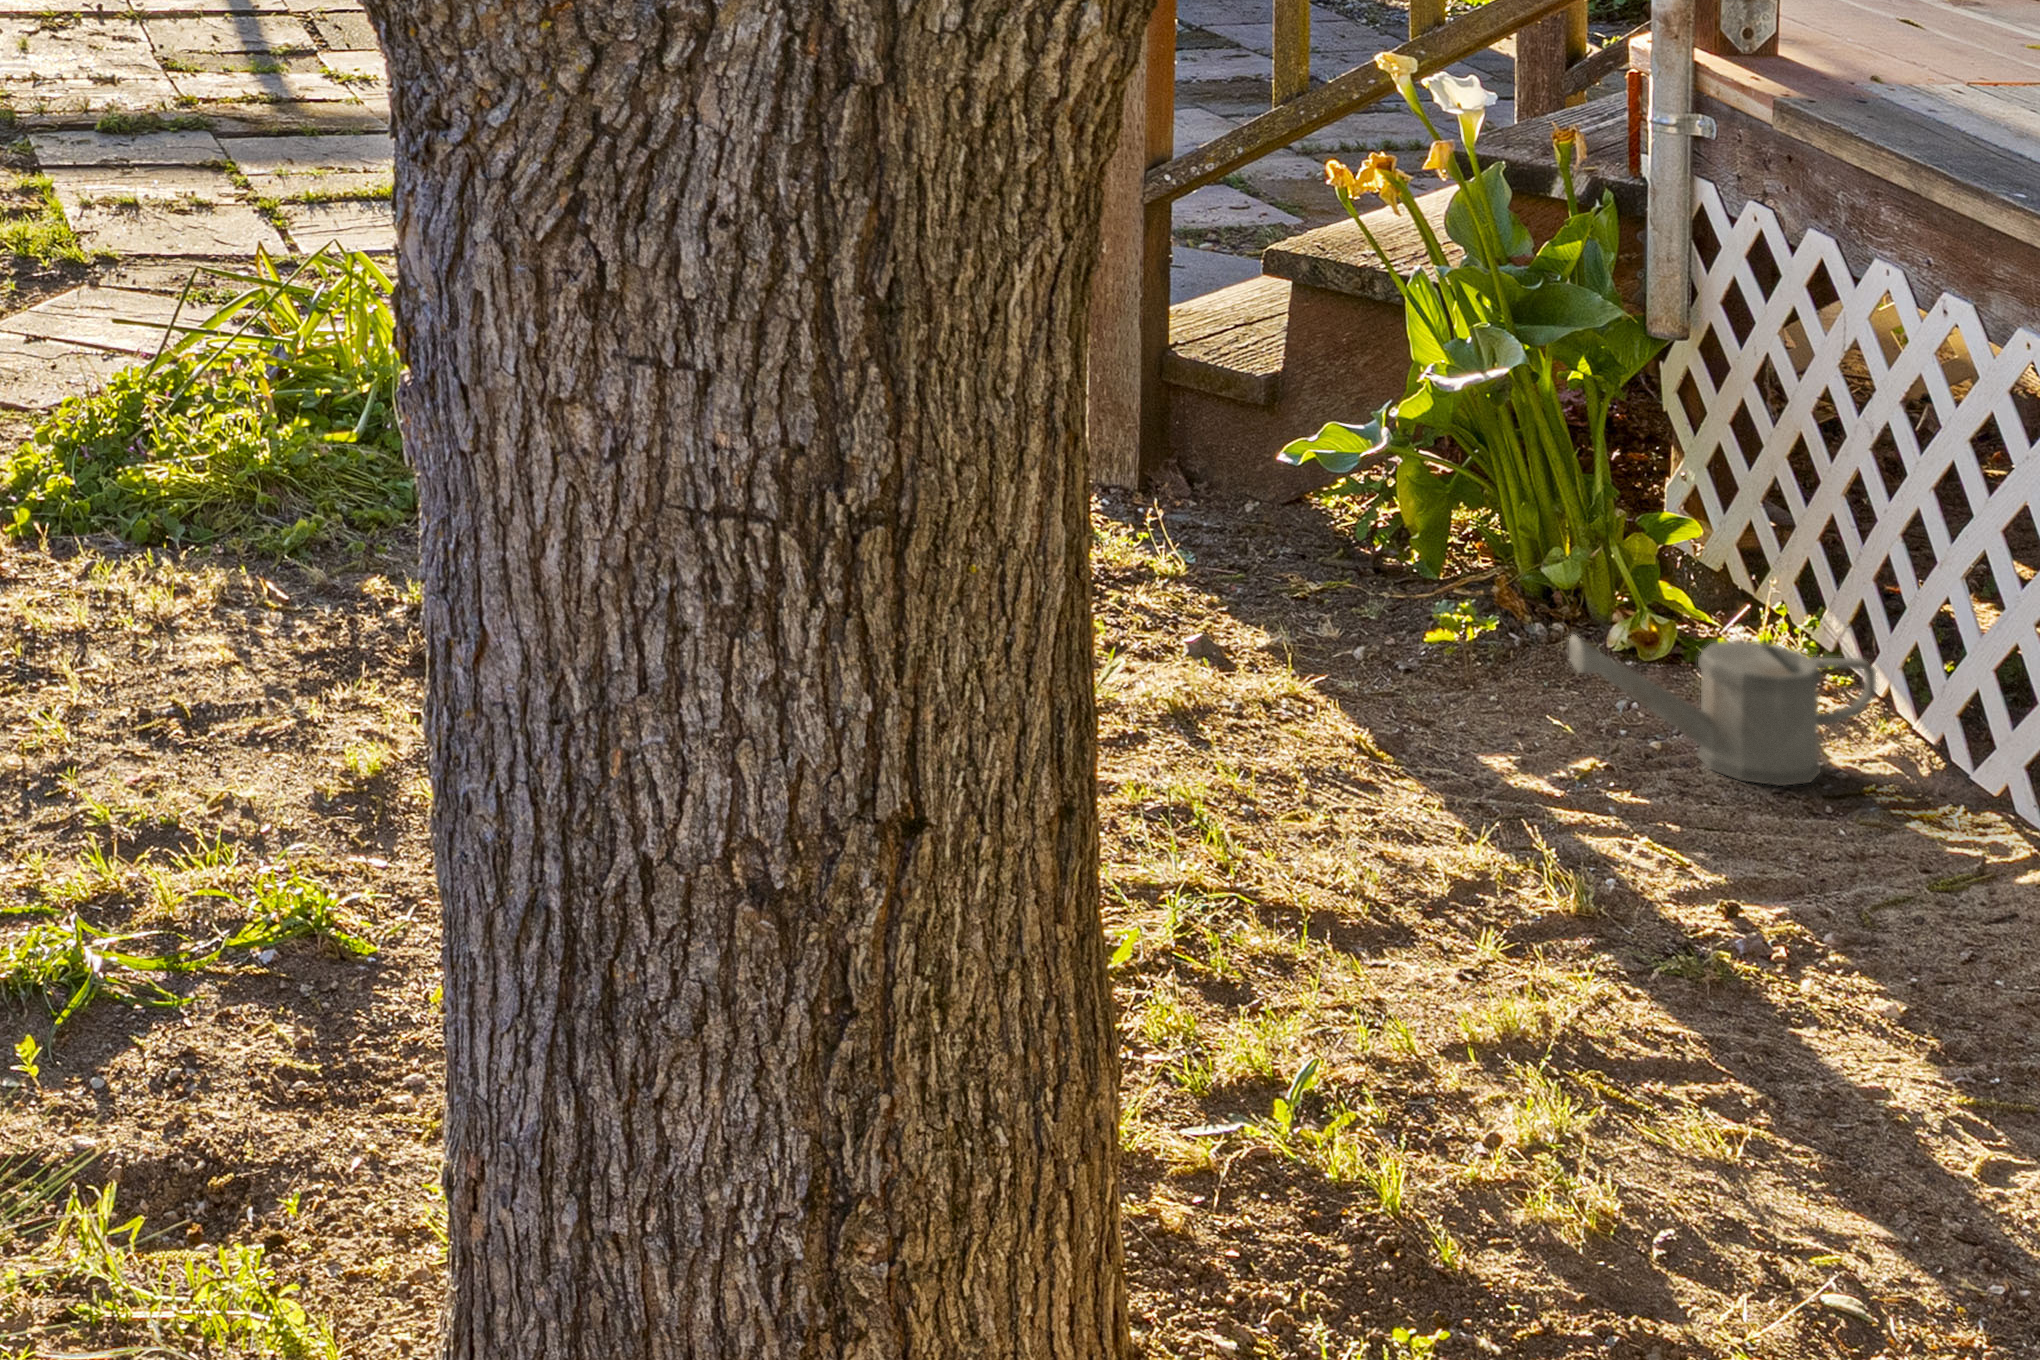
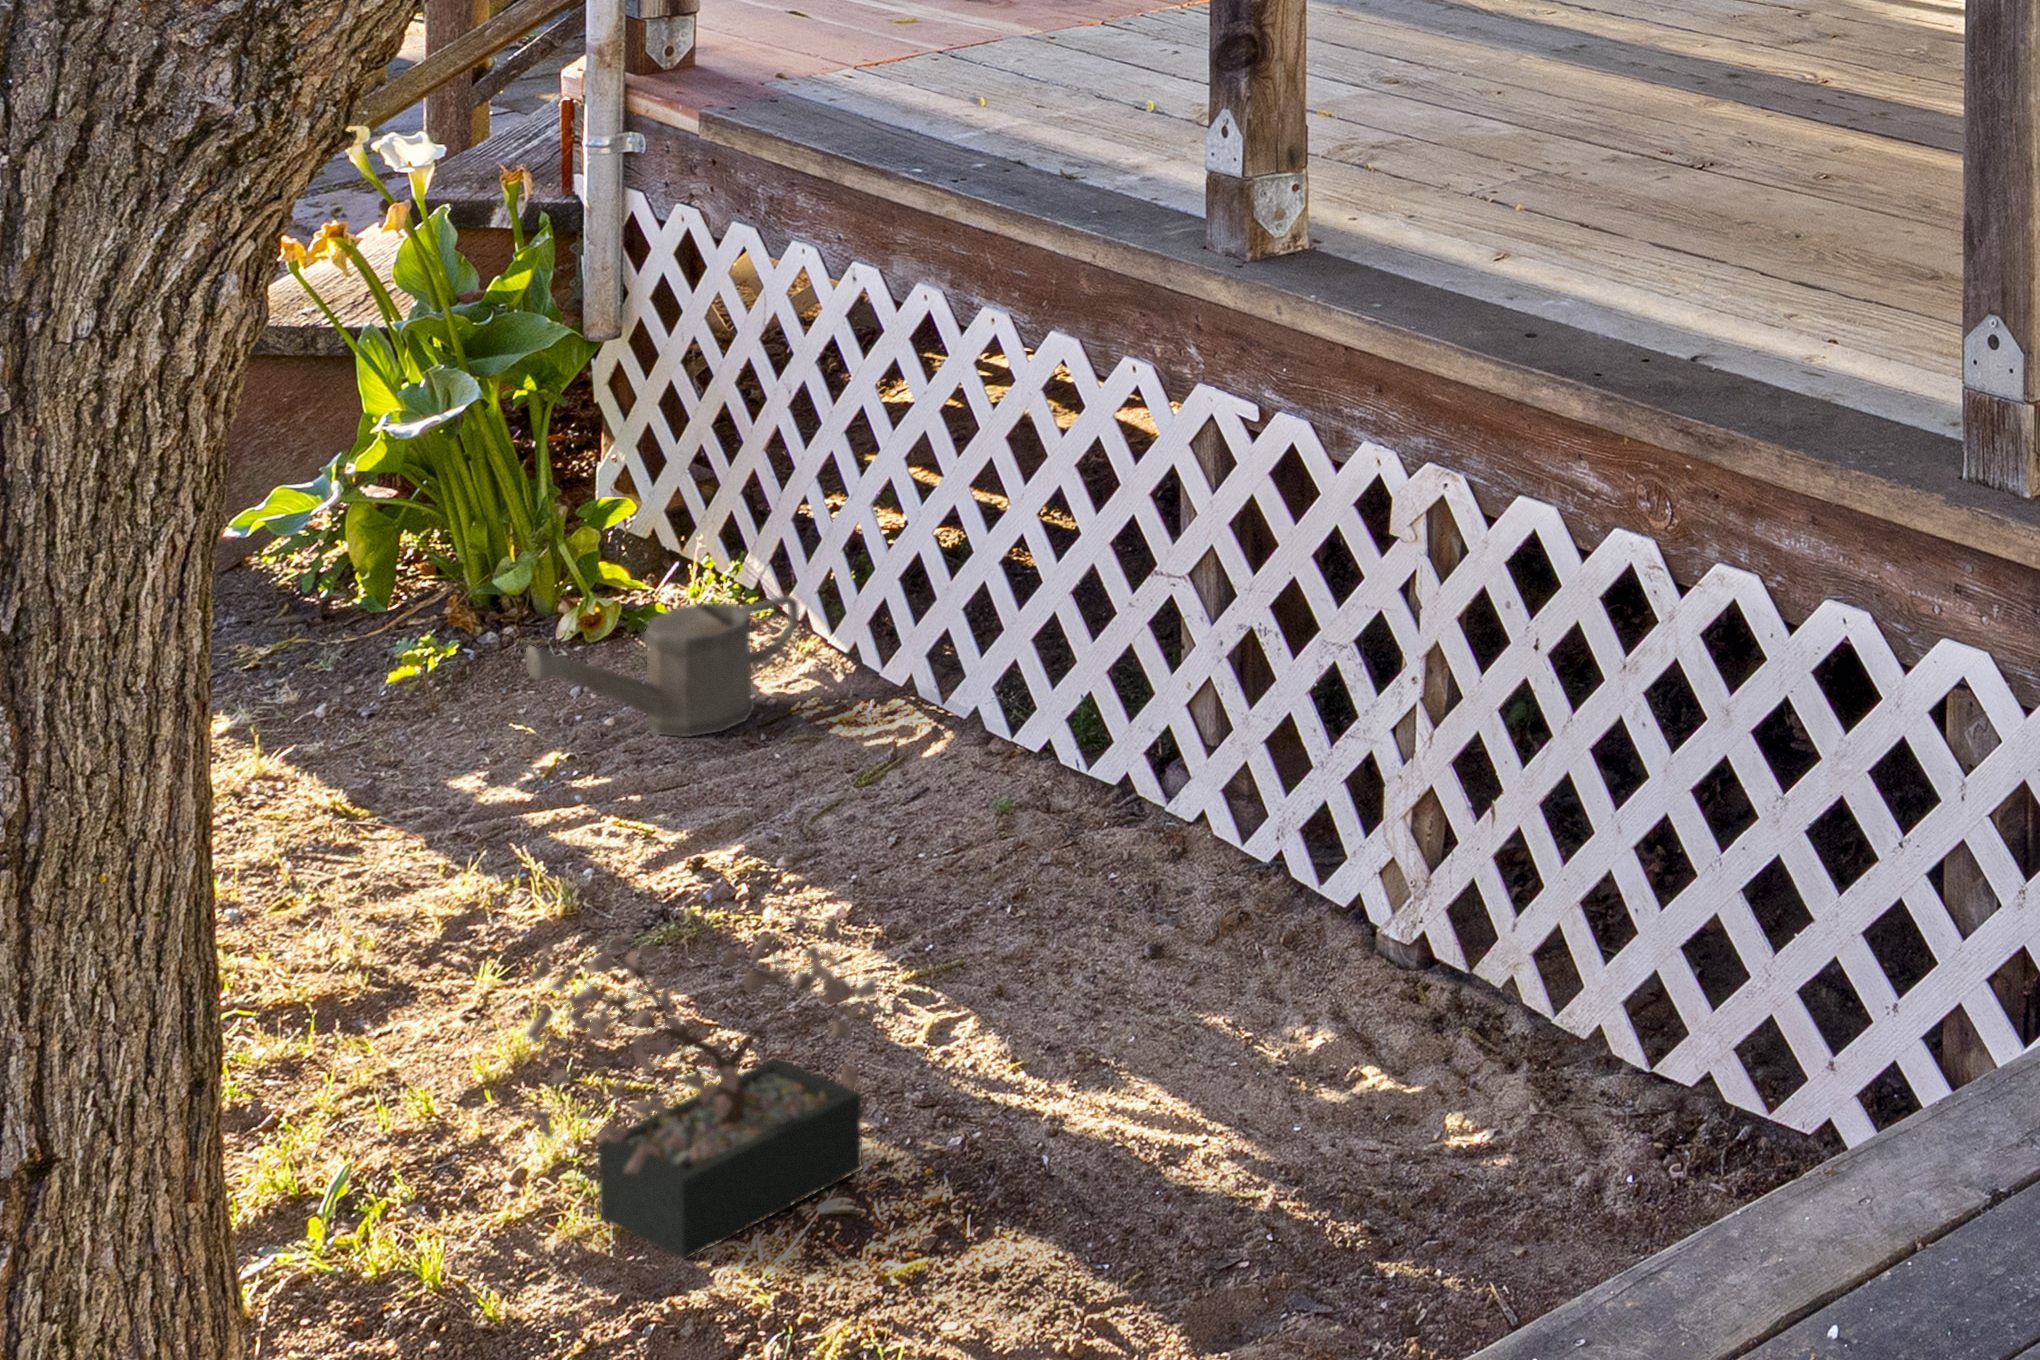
decorative plant: none [1505,895,1906,1287] -> present [526,915,877,1259]

